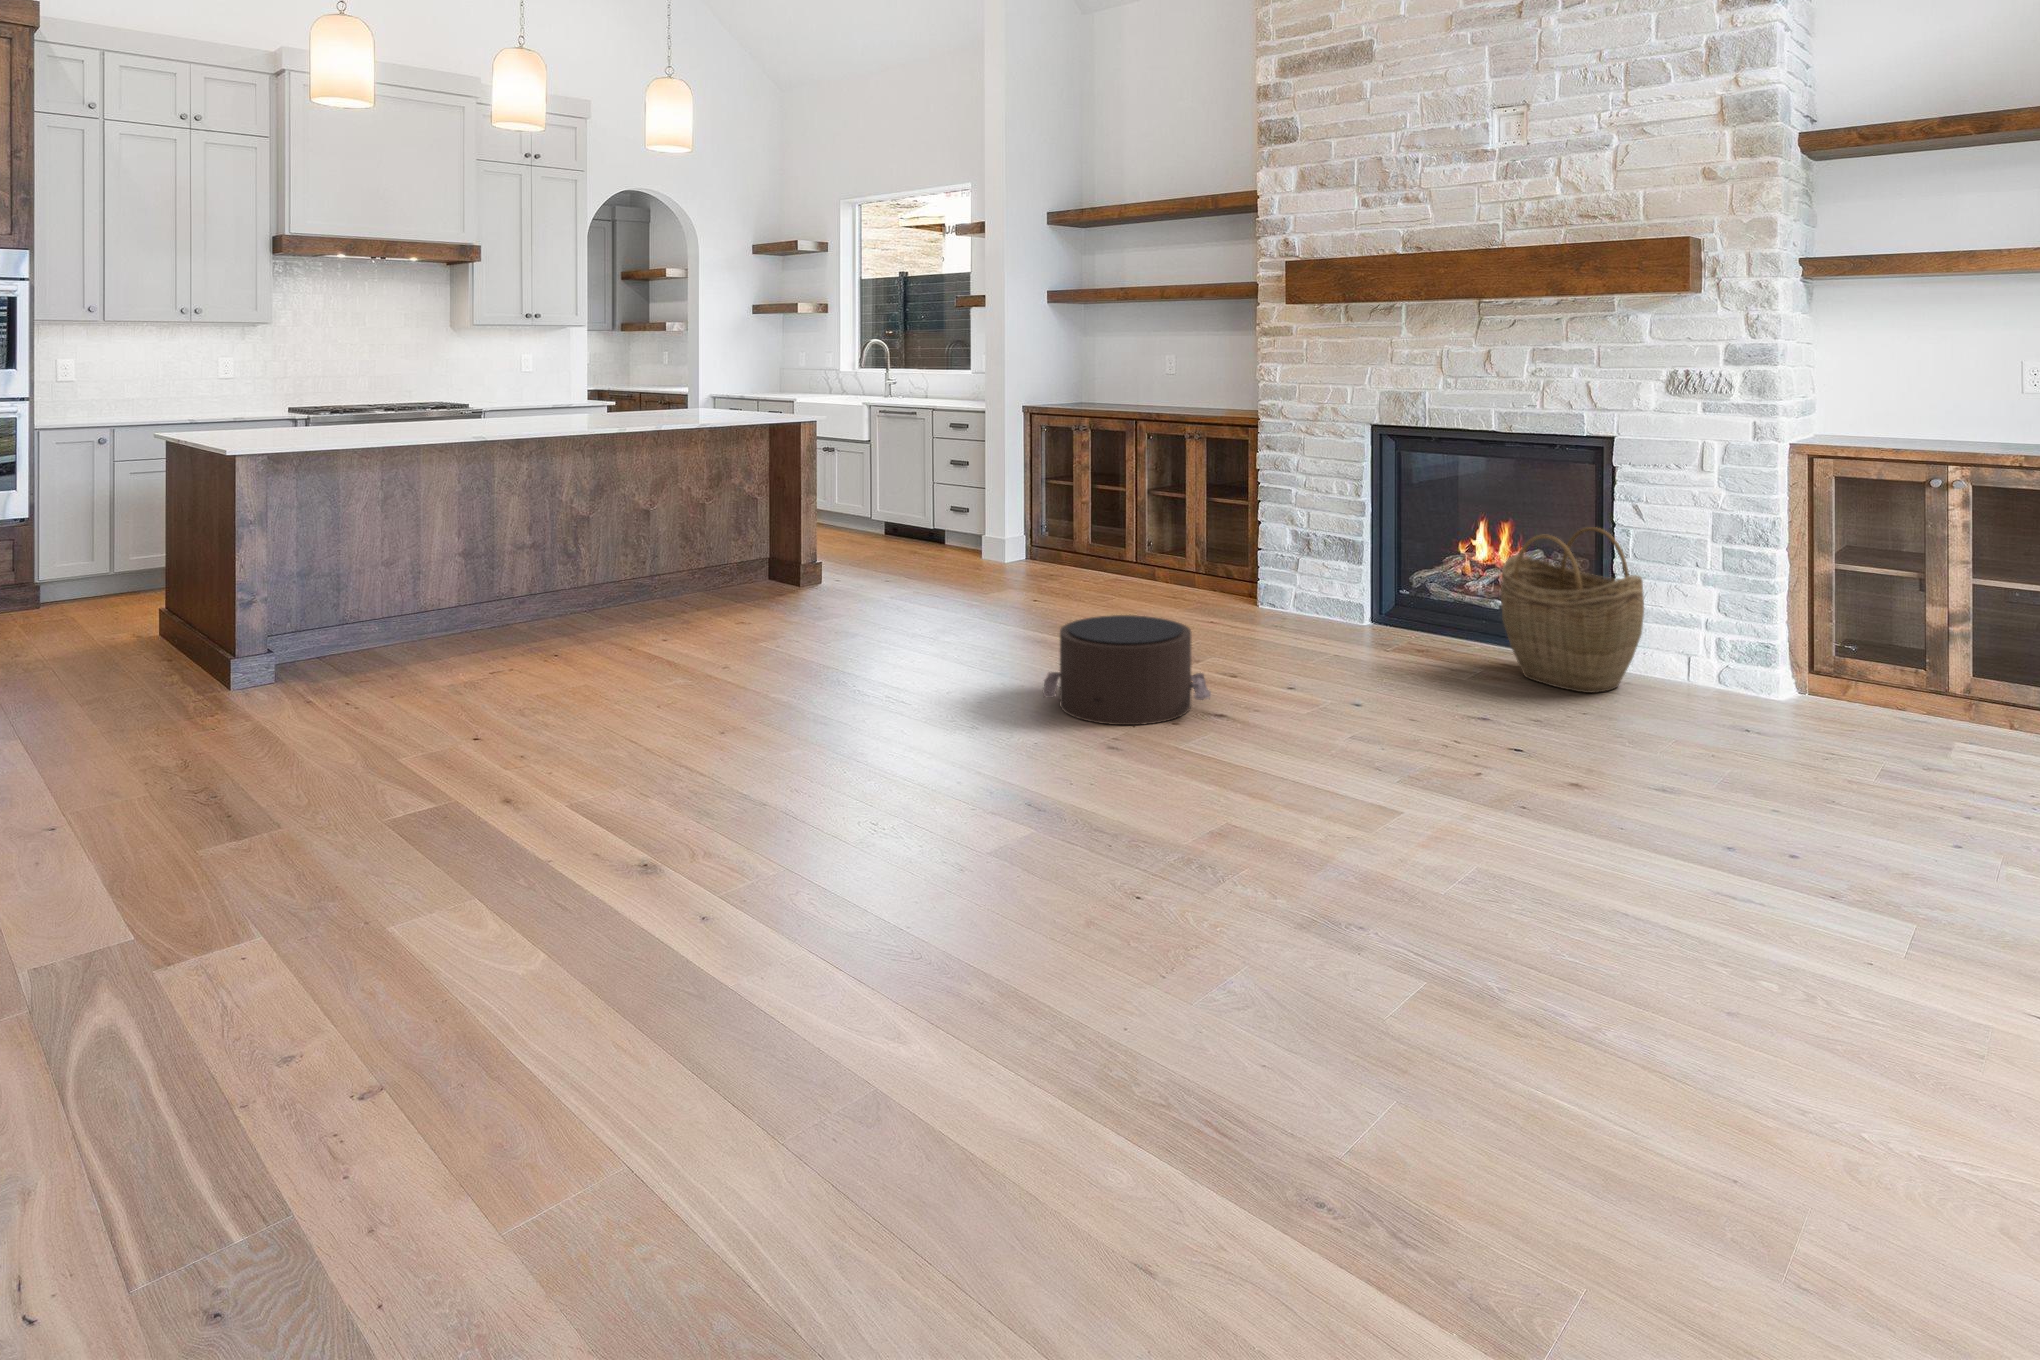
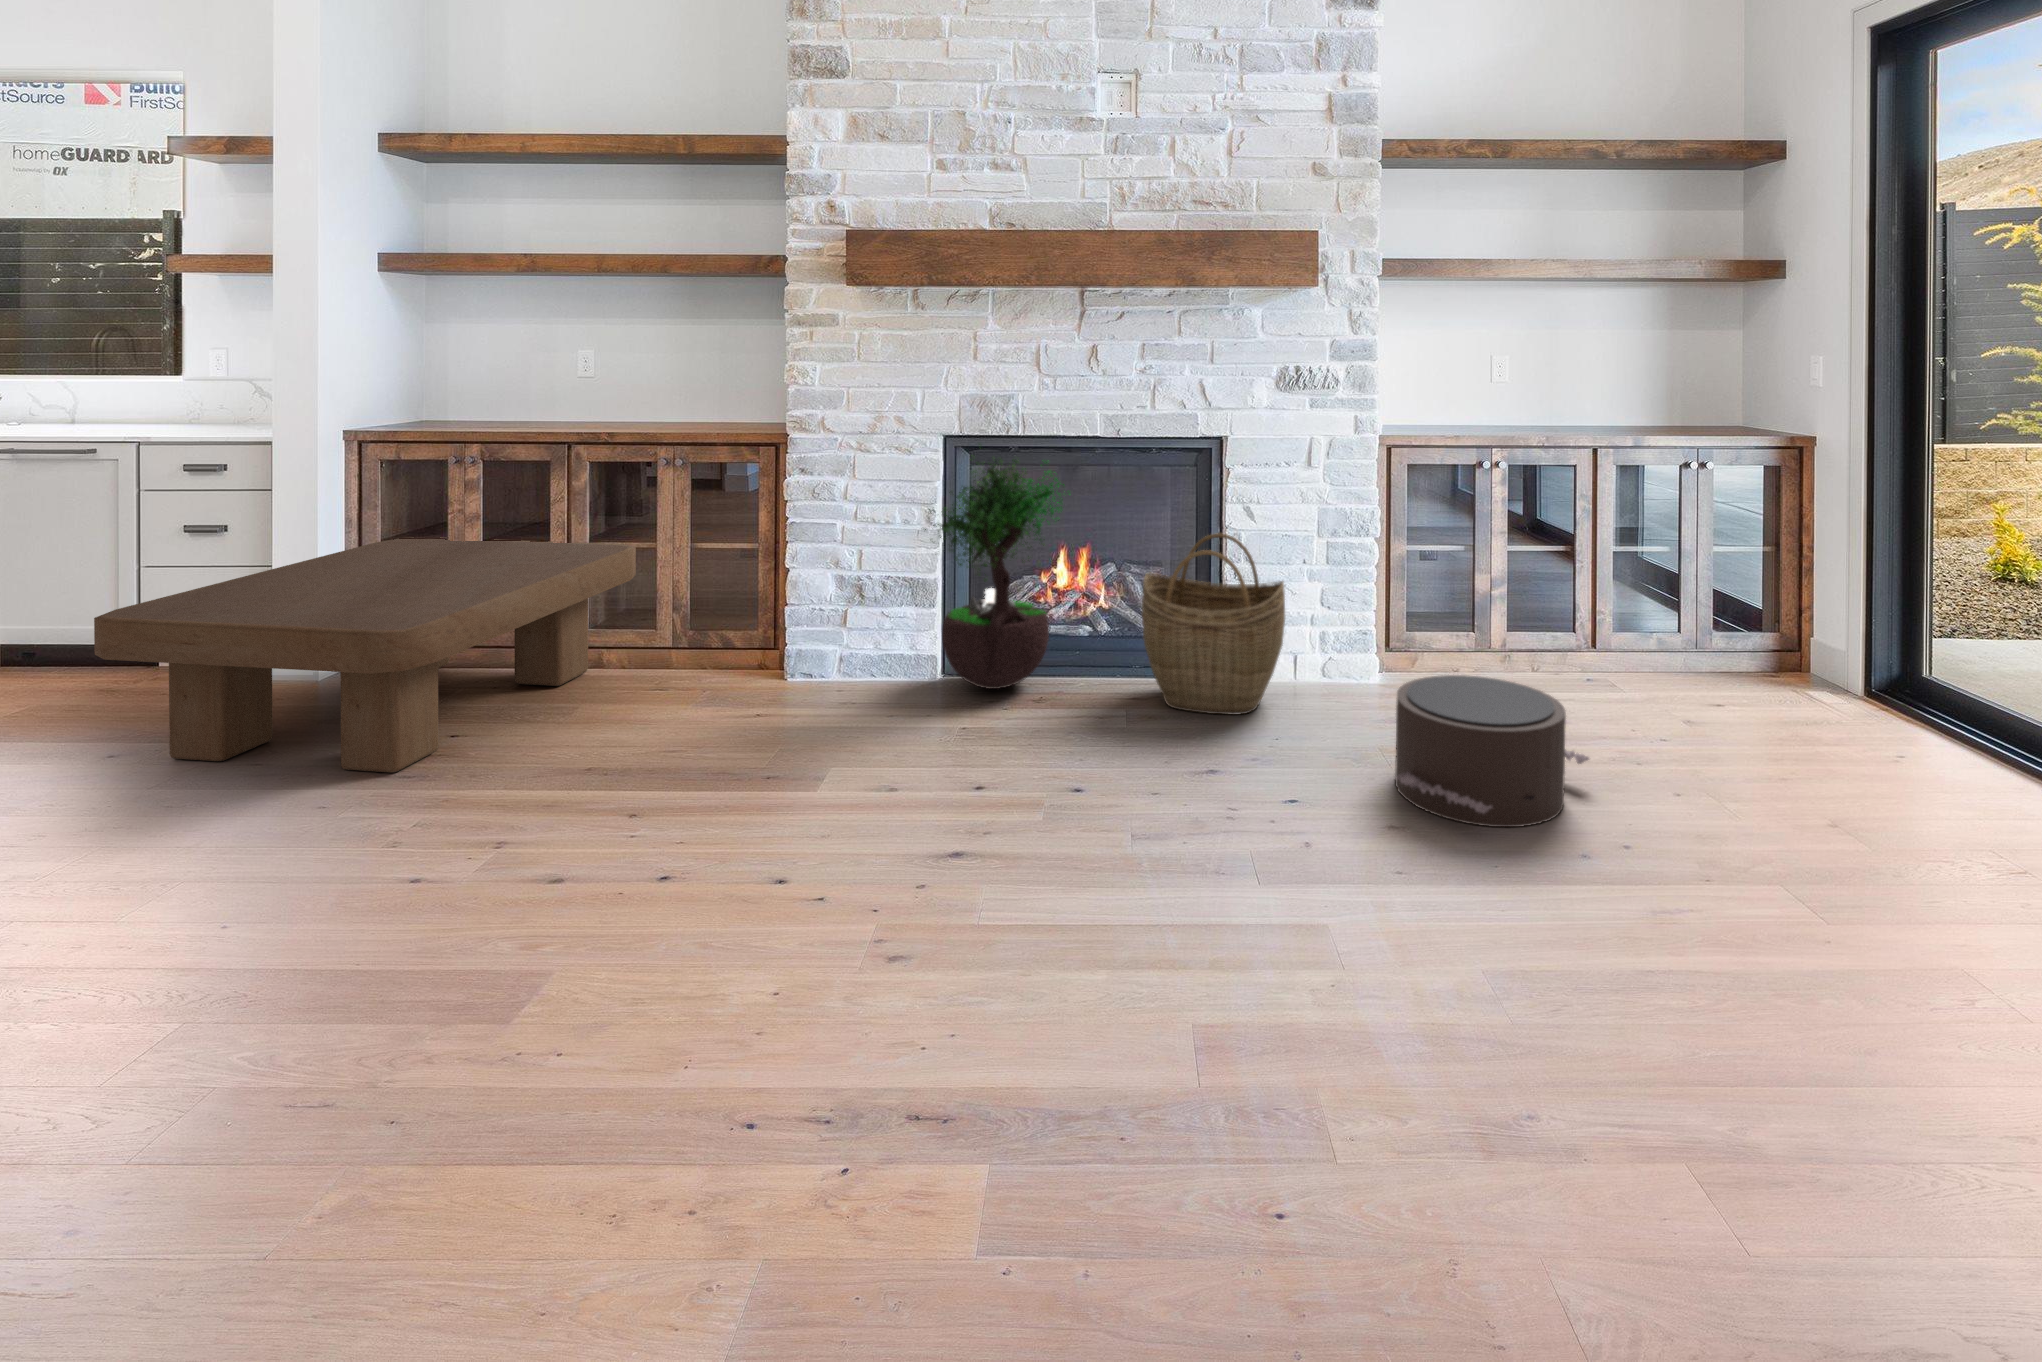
potted tree: none [1328,429,1453,640] -> present [925,459,1070,689]
coffee table: none [877,481,1173,611] -> present [94,538,636,772]
pouf: present [1042,615,1211,725] -> present [1395,675,1589,827]

